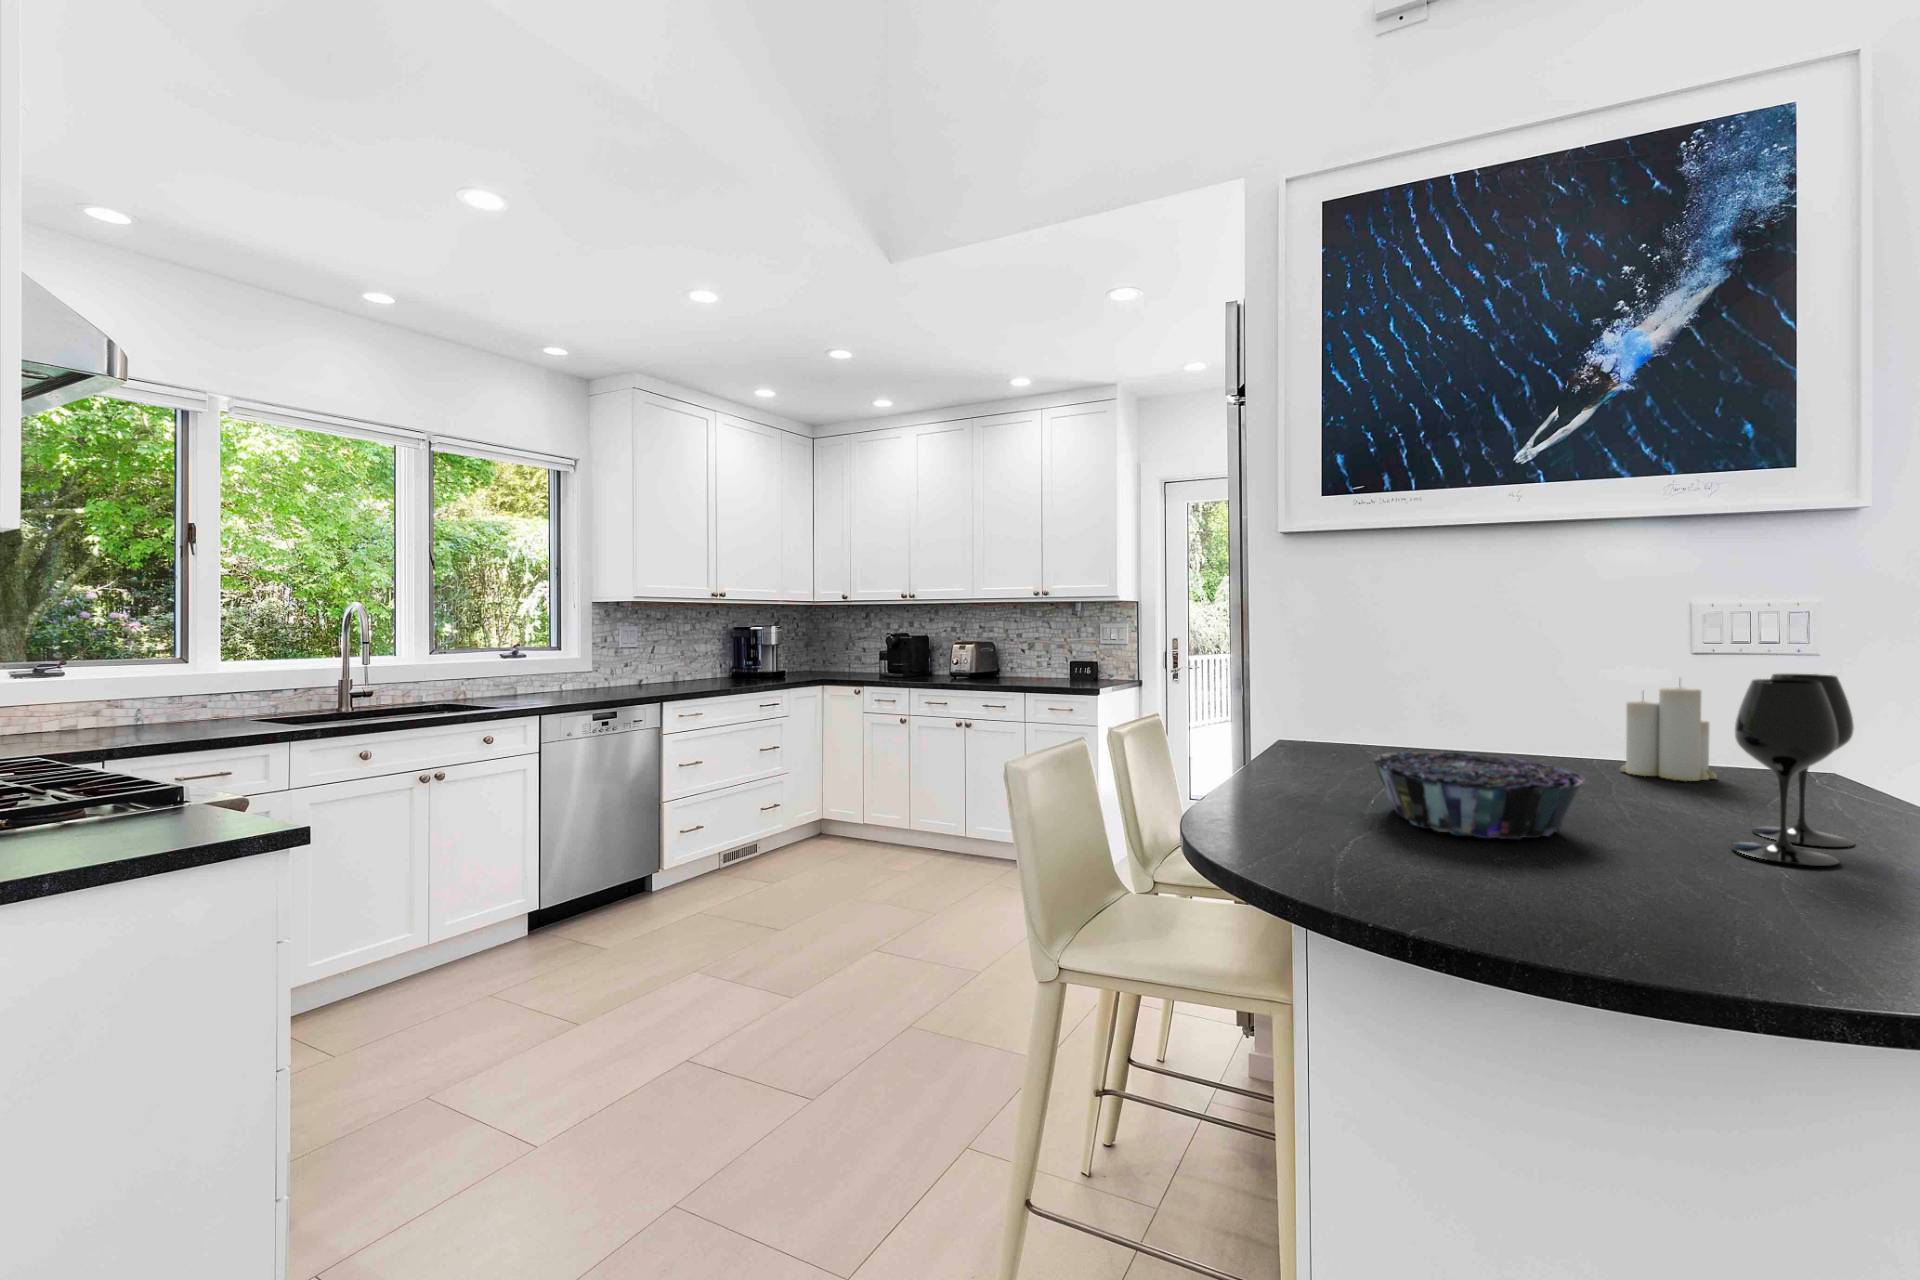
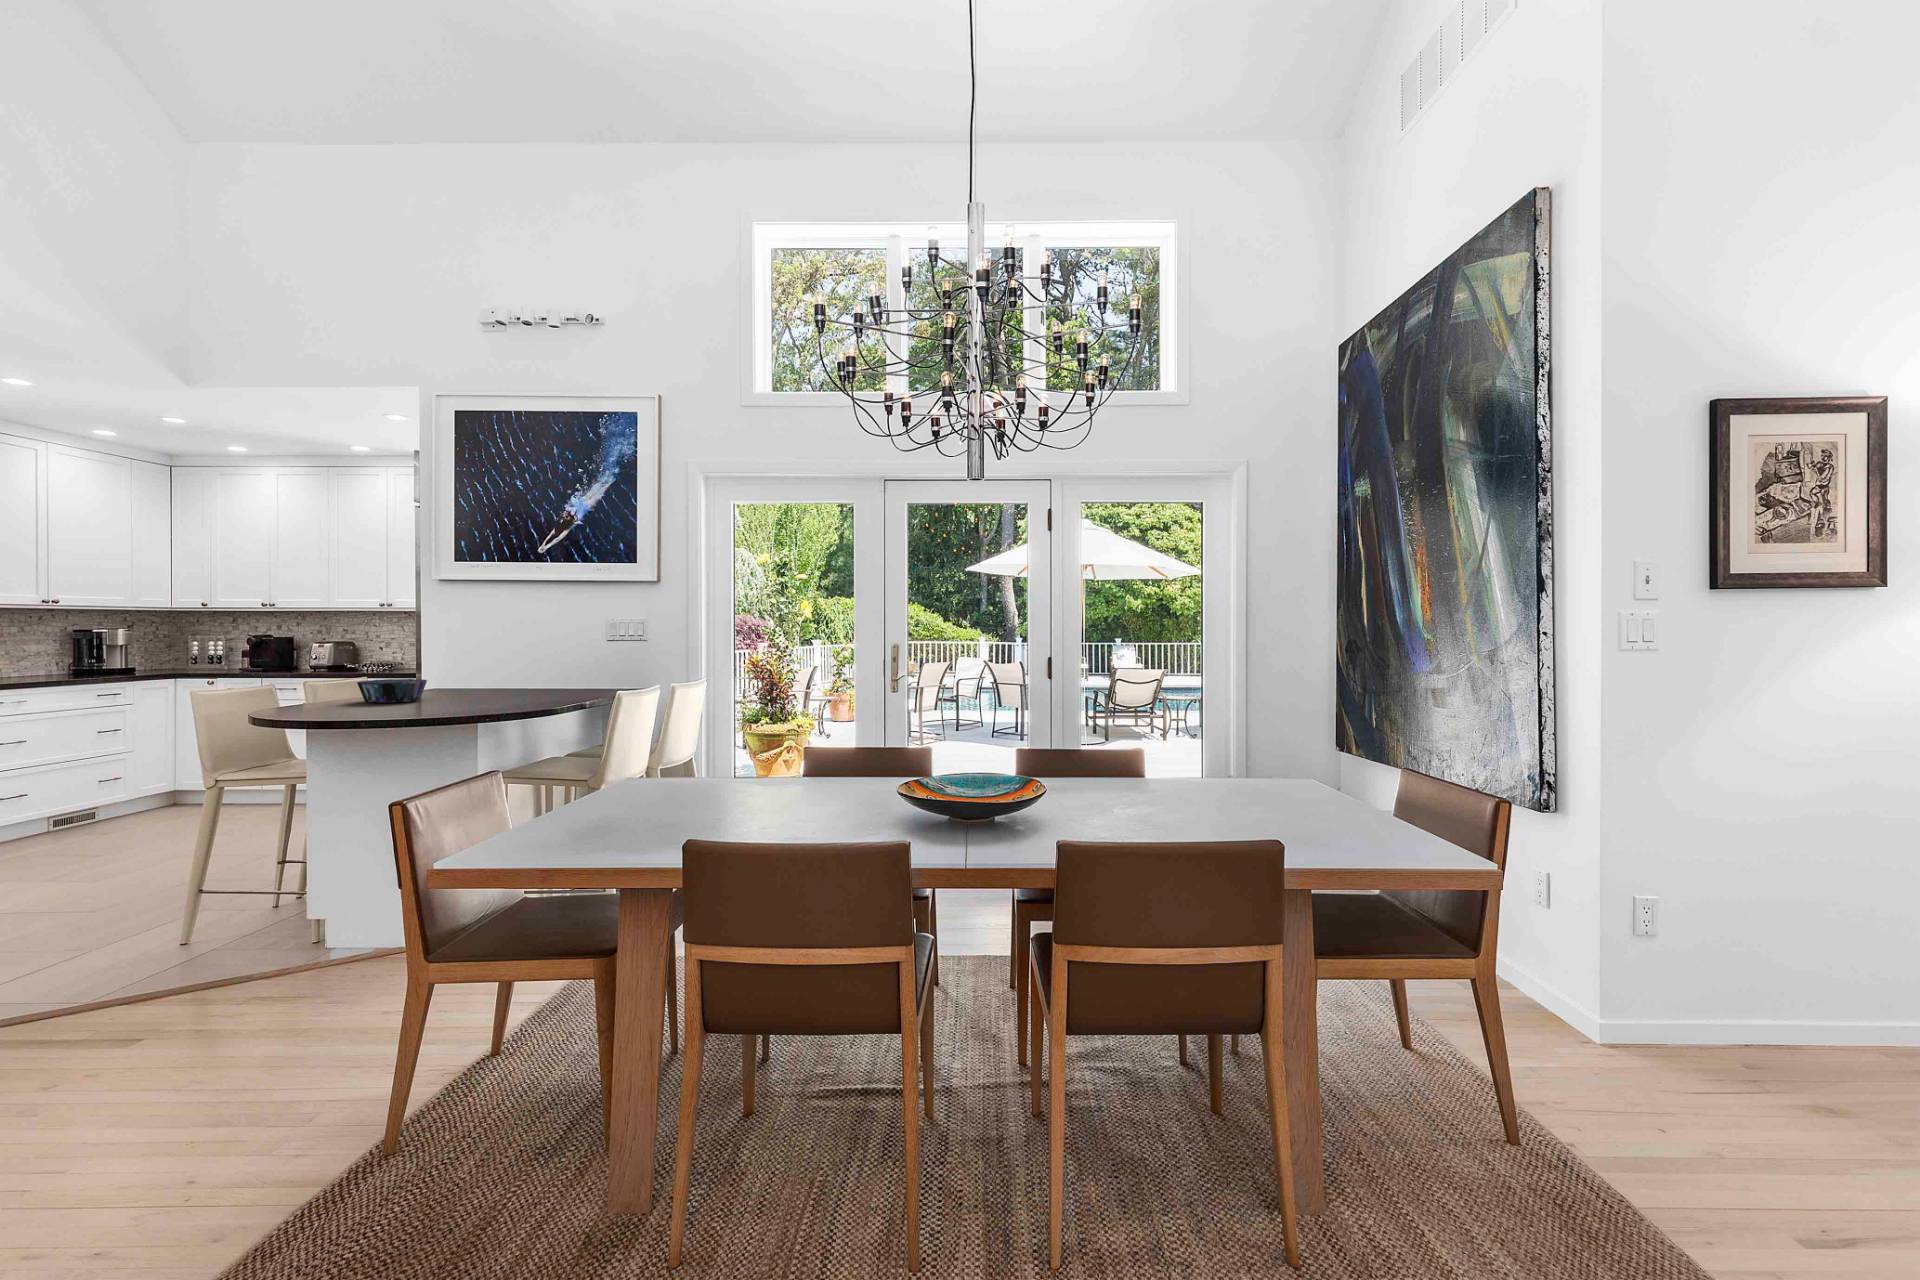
wine glass: present [1731,674,1854,866] -> none [452,646,505,702]
candle: present [1620,687,1716,781] -> none [514,652,542,692]

